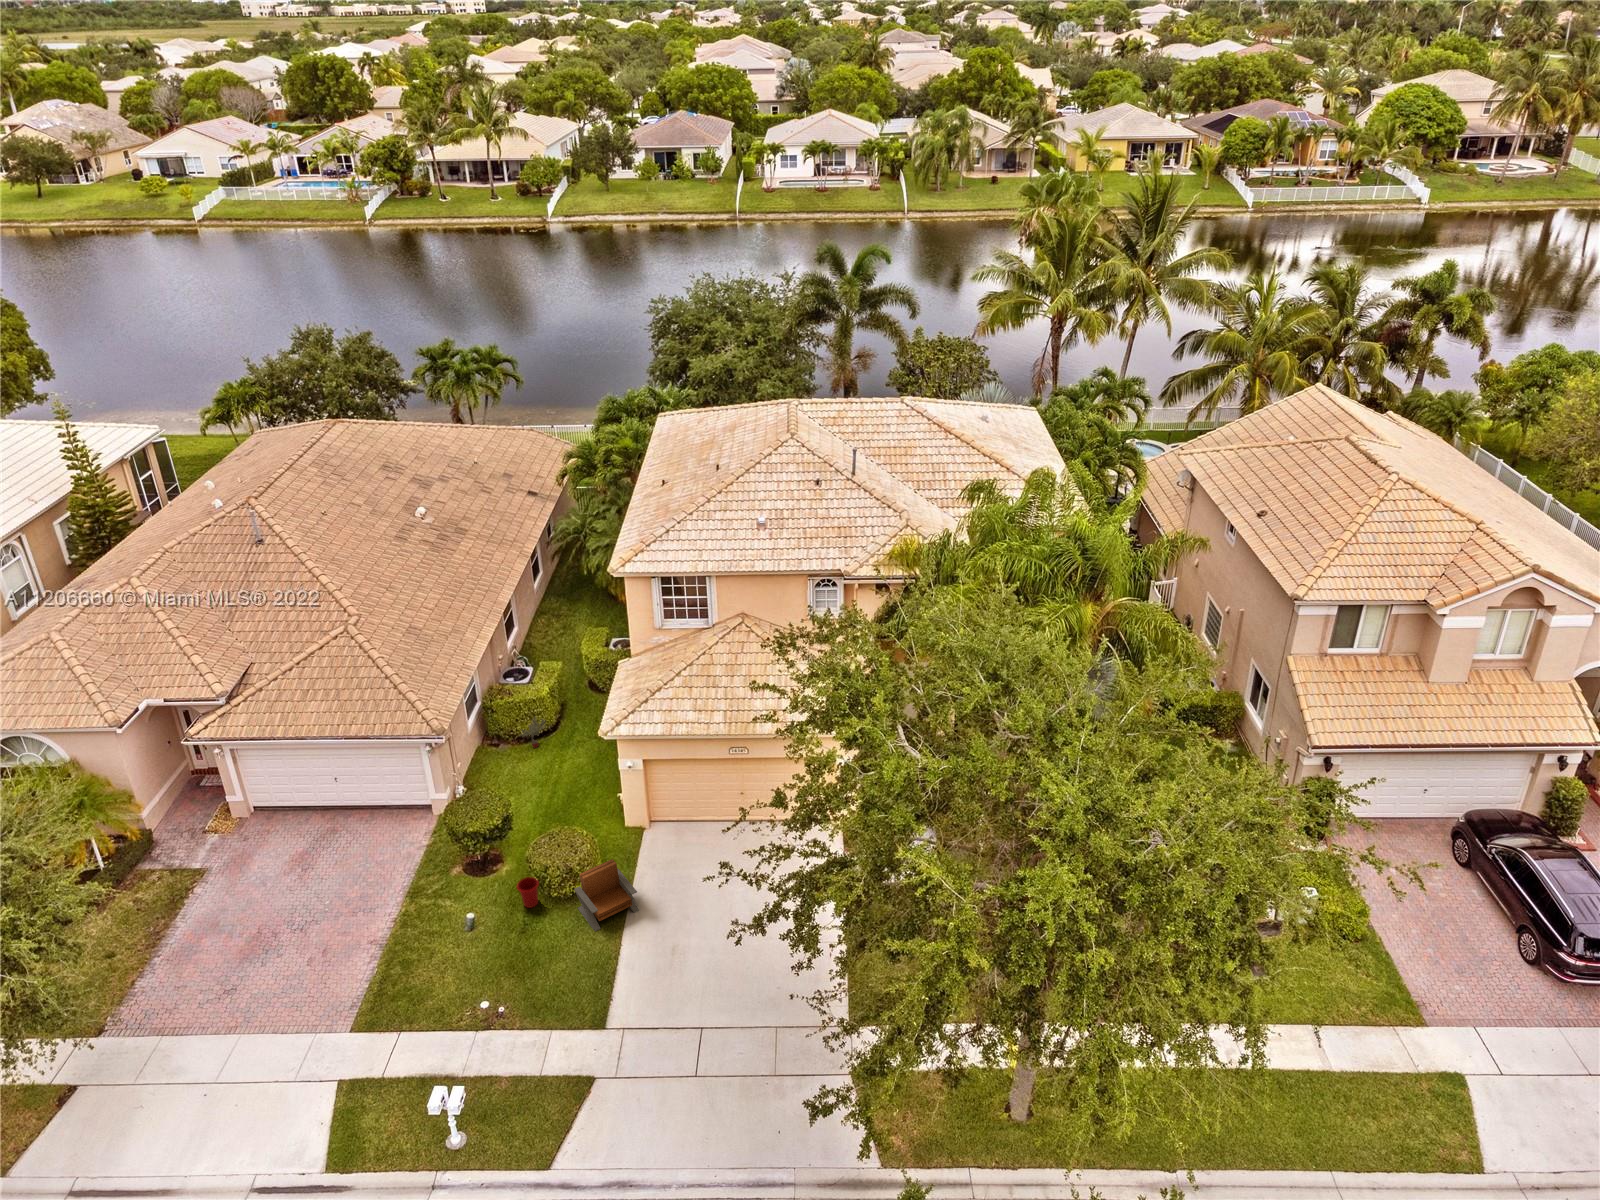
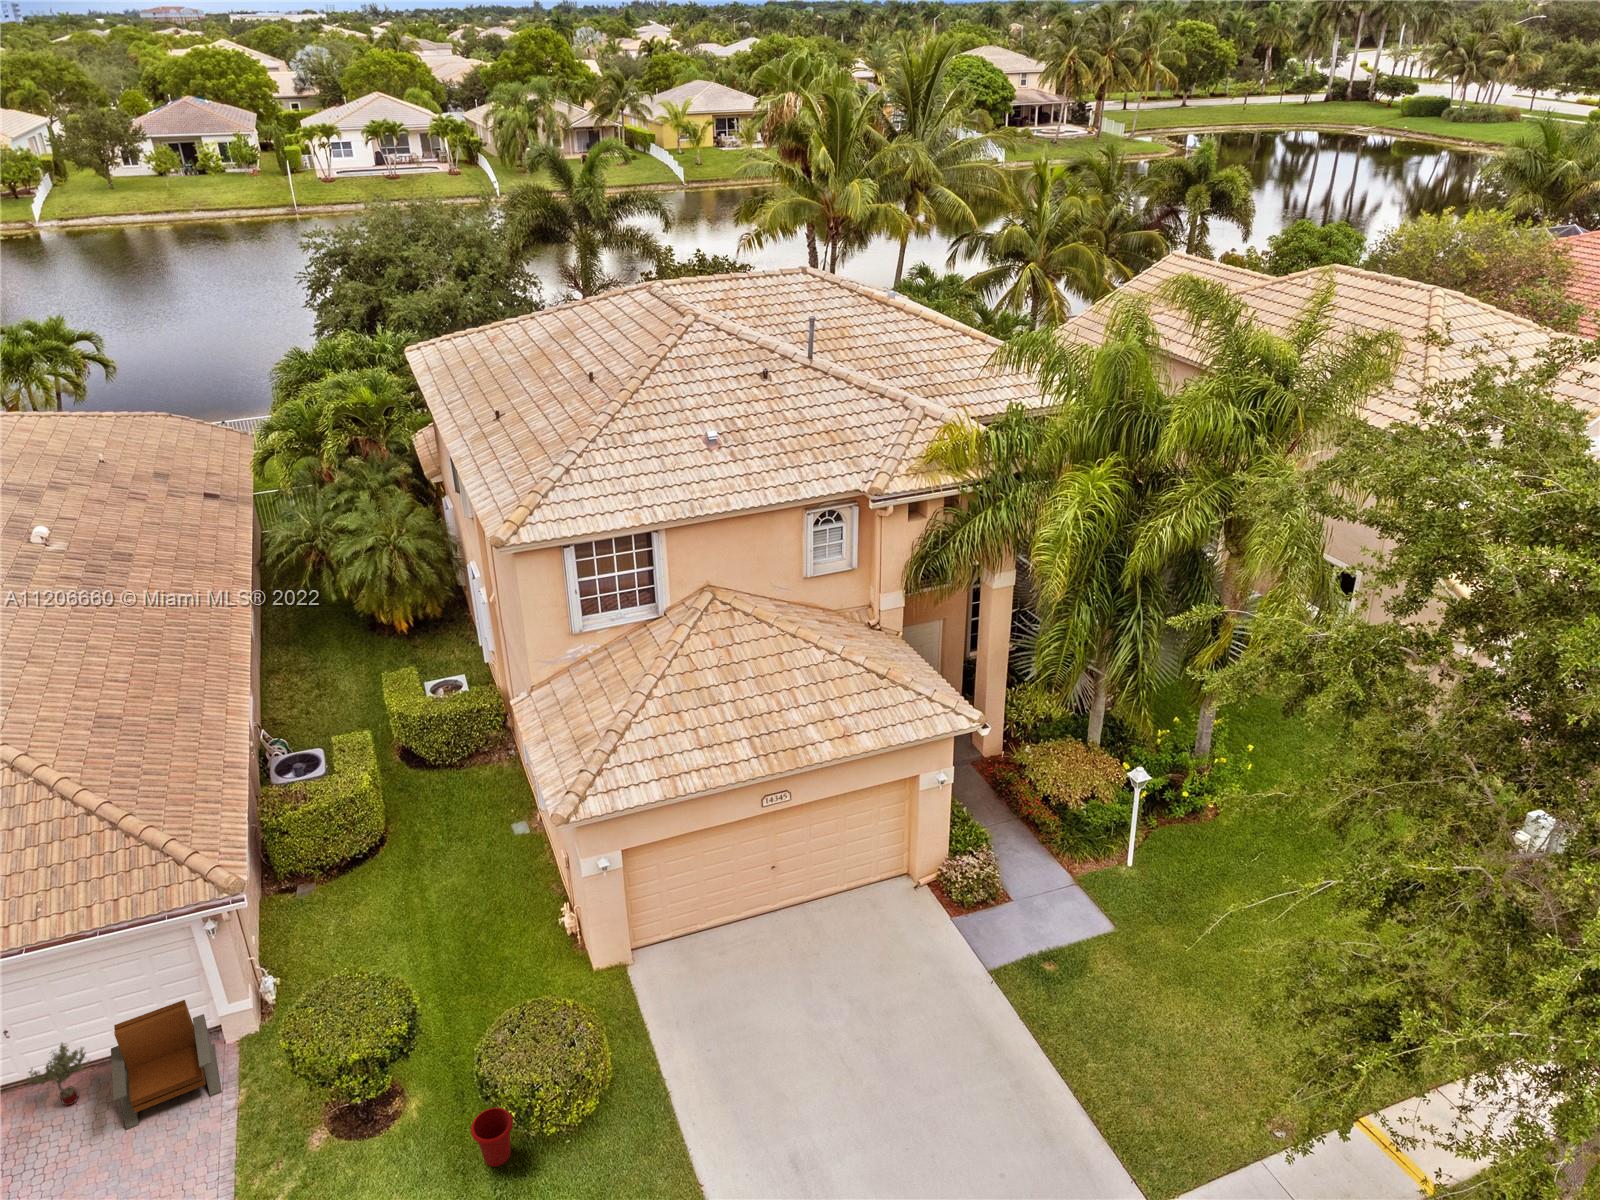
potted tree: present [521,717,545,748] -> present [26,1043,89,1105]
lounge chair: present [574,859,639,931] -> present [111,1000,222,1130]

